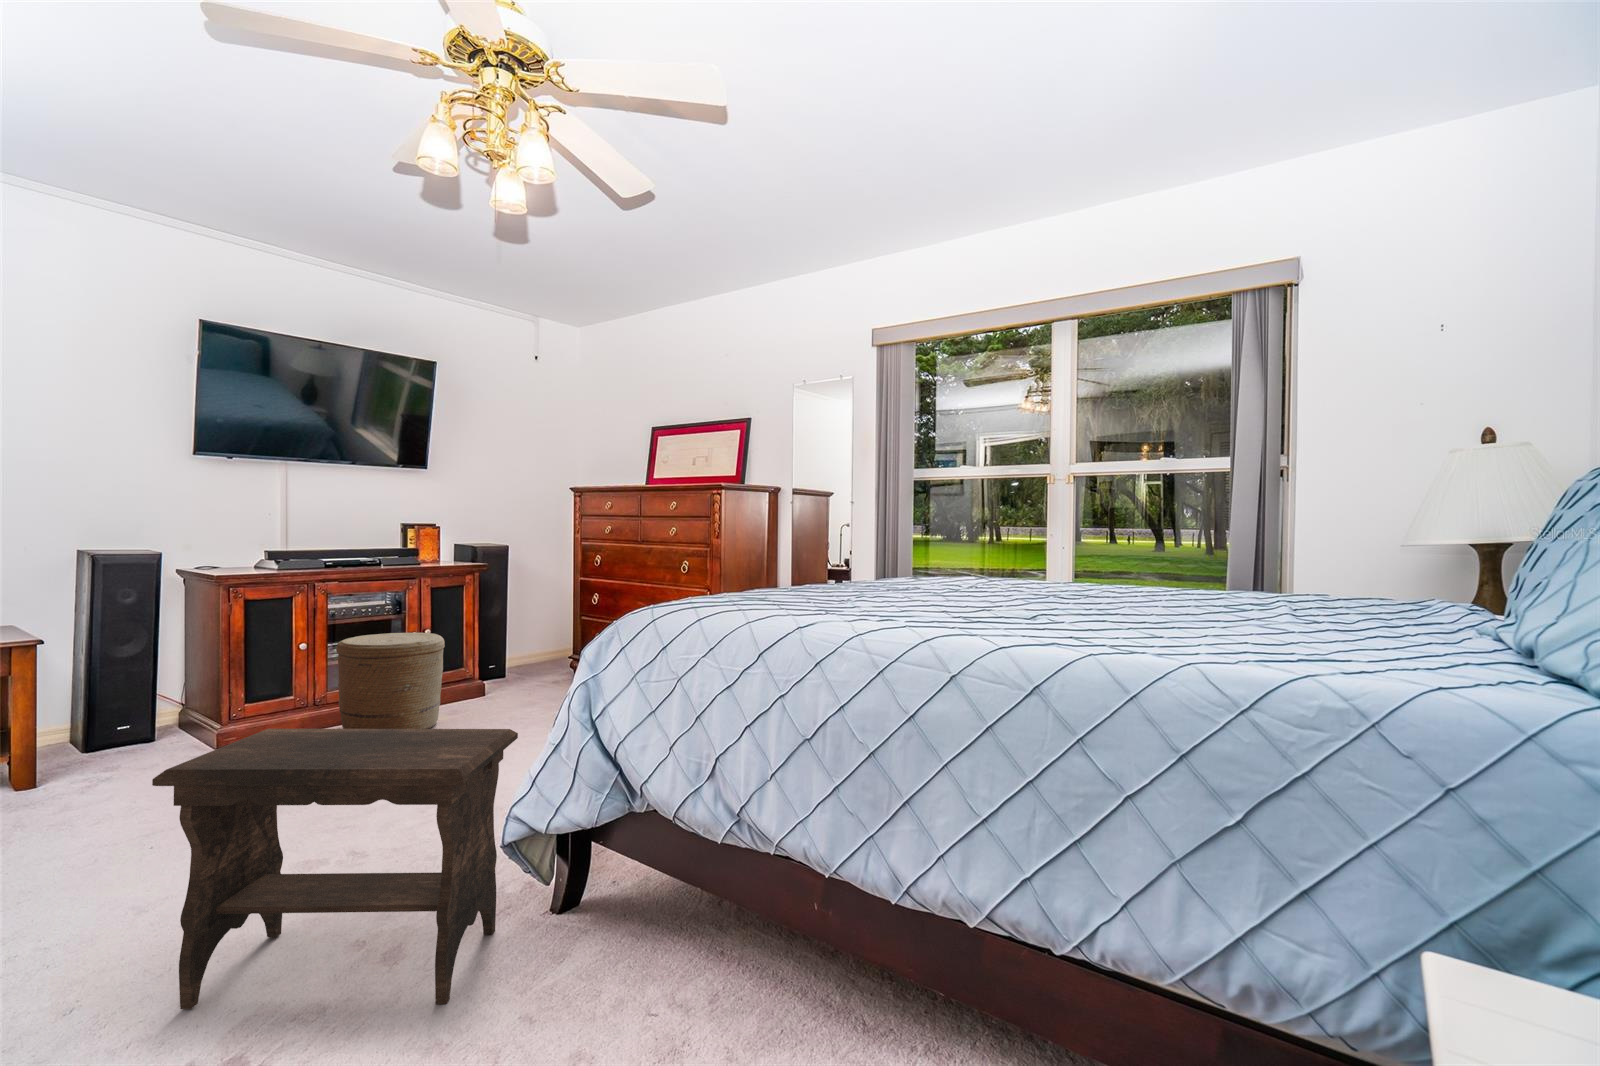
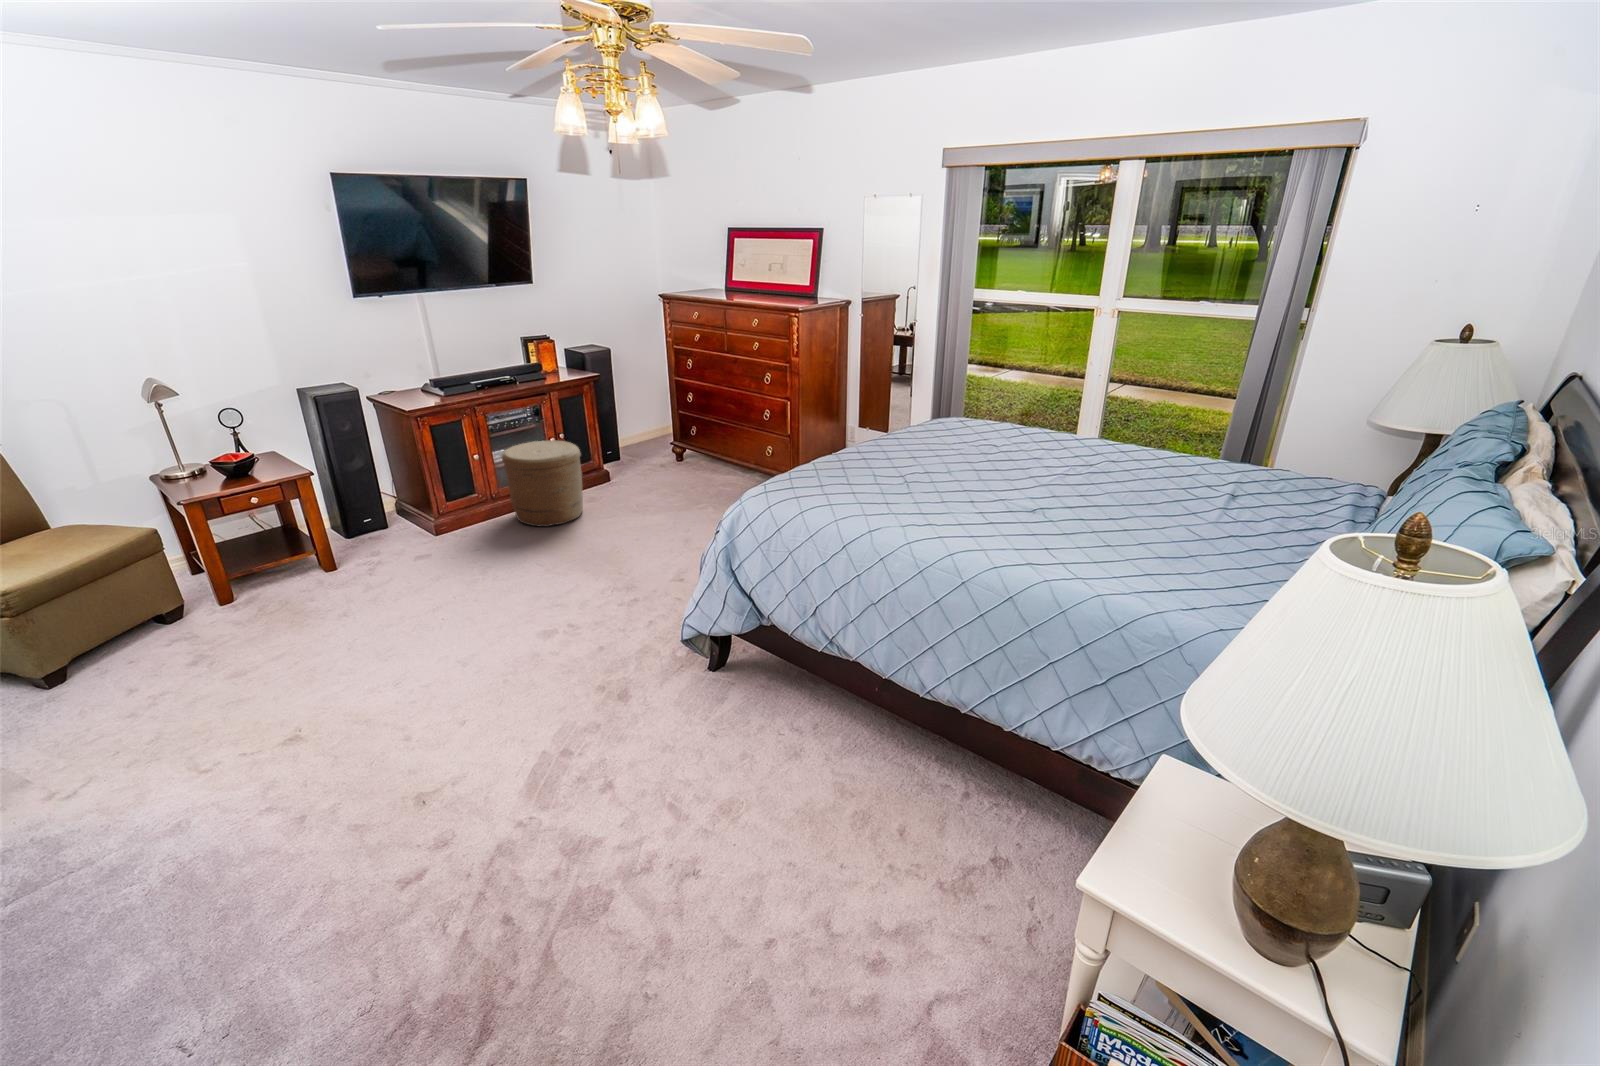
footstool: present [152,729,518,1009] -> none [495,571,685,724]

